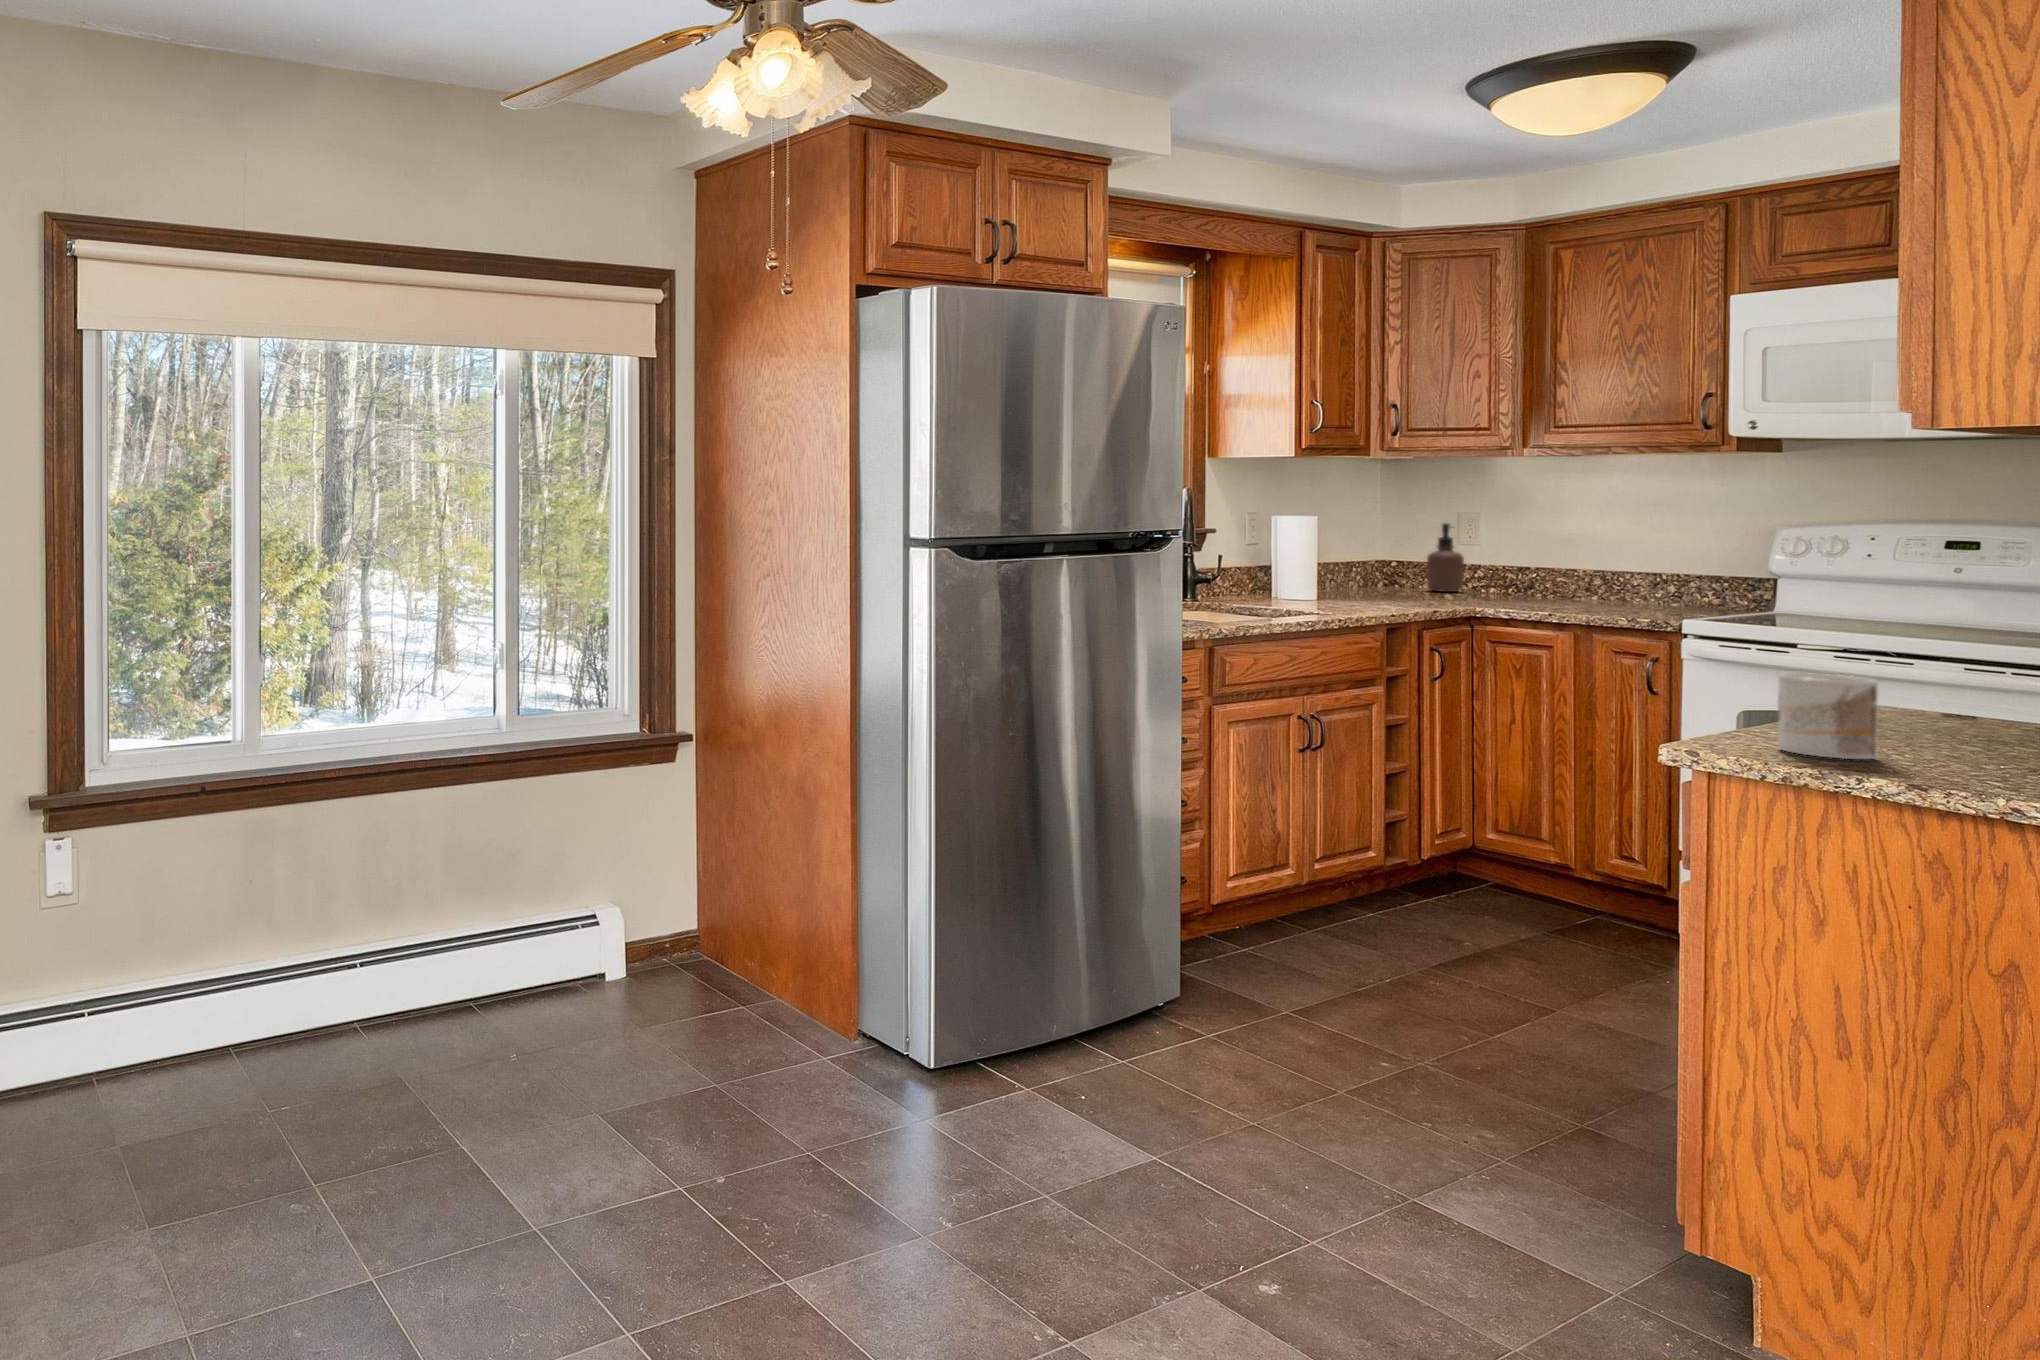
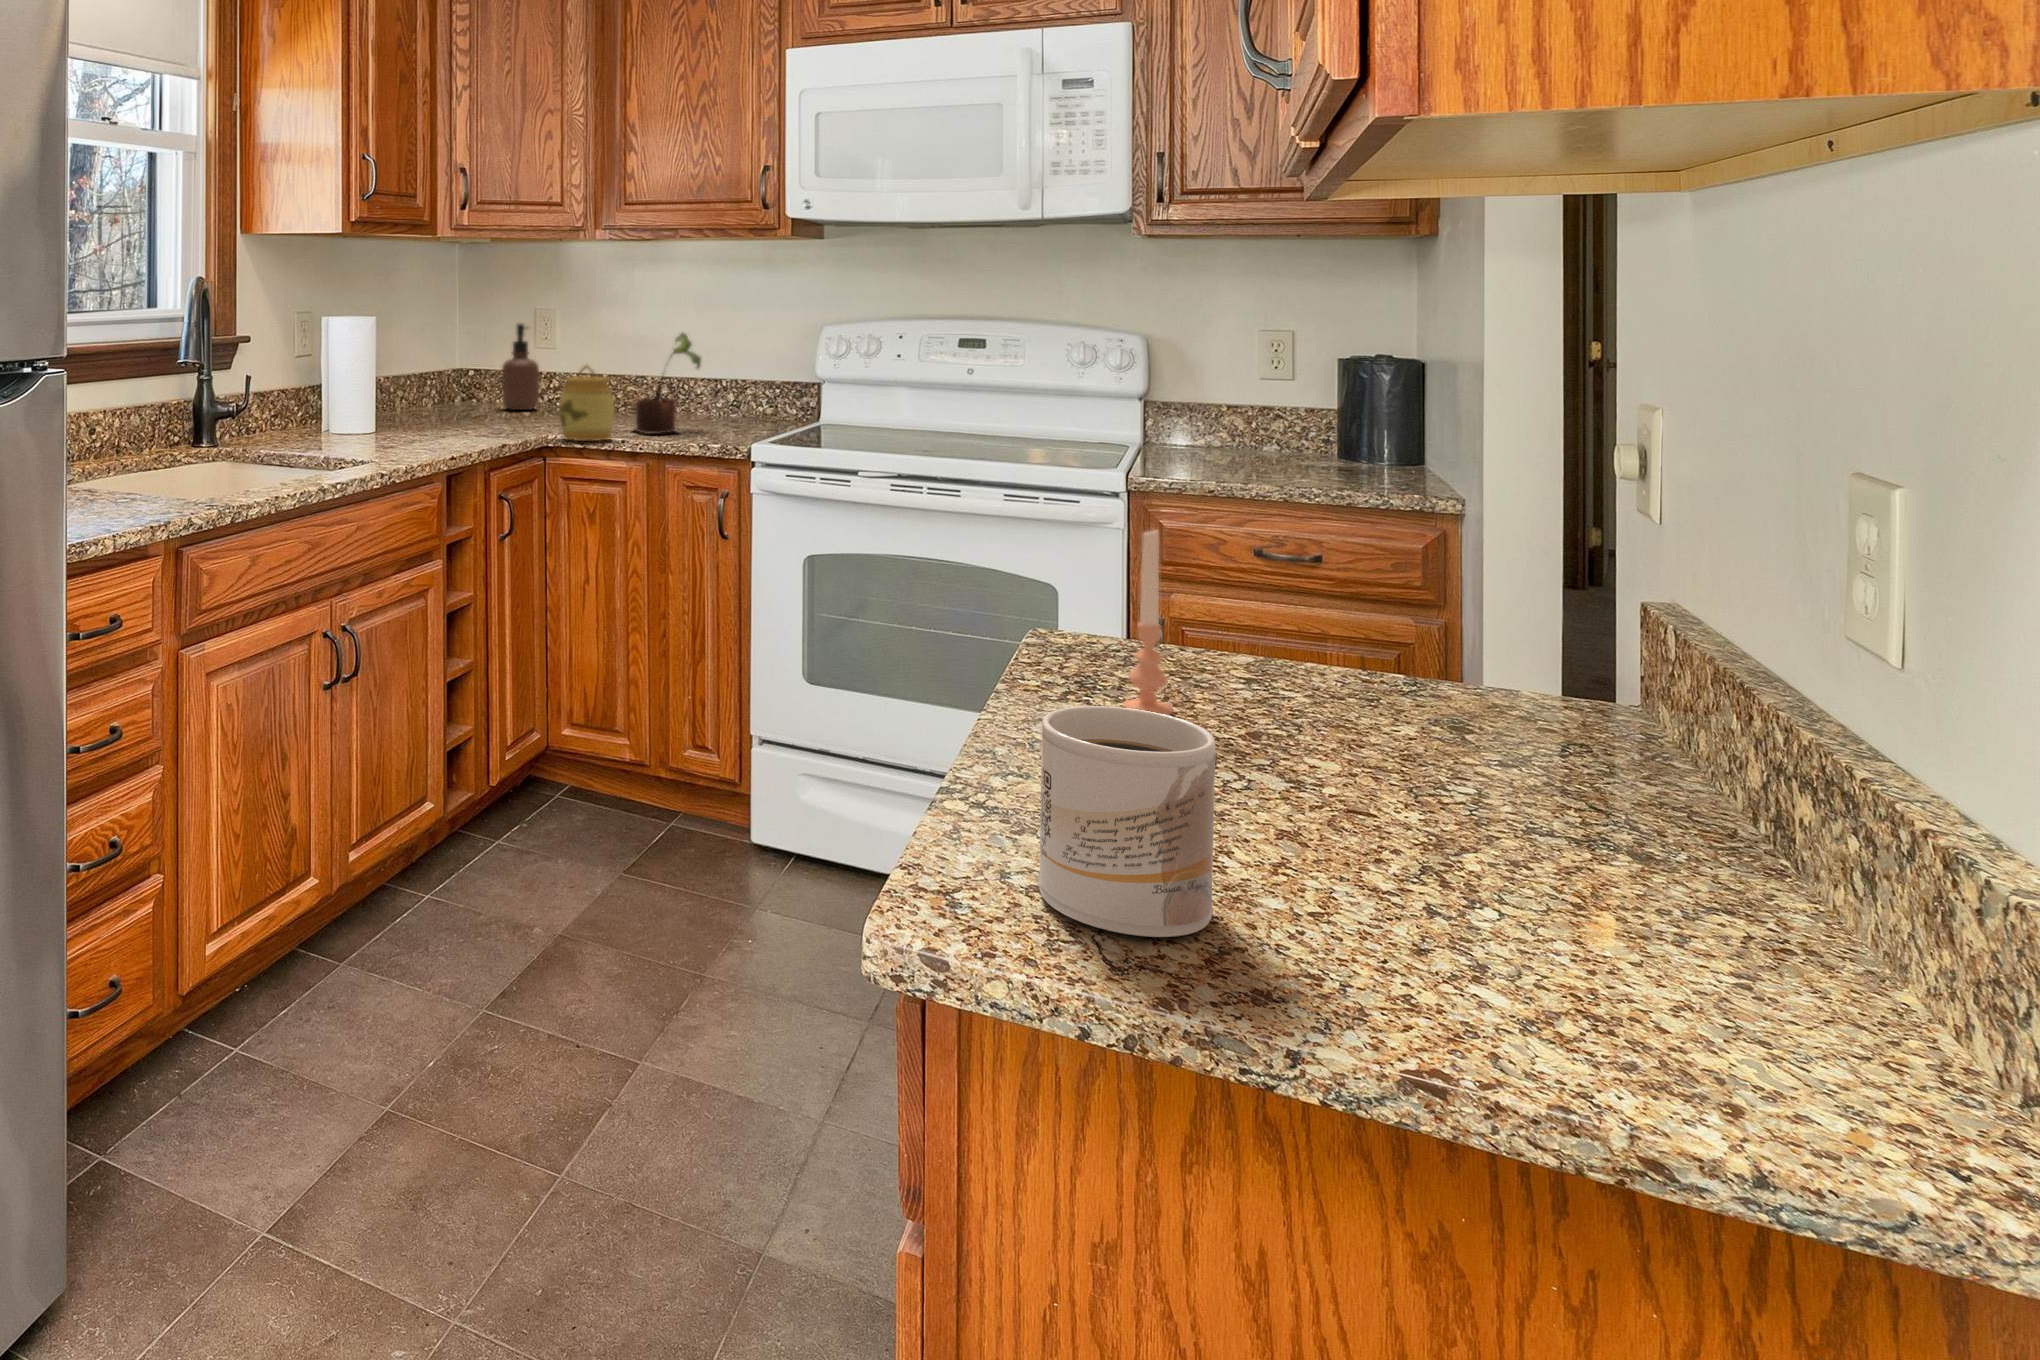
potted plant: none [1558,530,1636,610] -> present [635,333,701,434]
jar: none [1487,552,1543,611] -> present [559,365,614,441]
candle: none [1912,624,1951,729] -> present [1123,530,1173,715]

